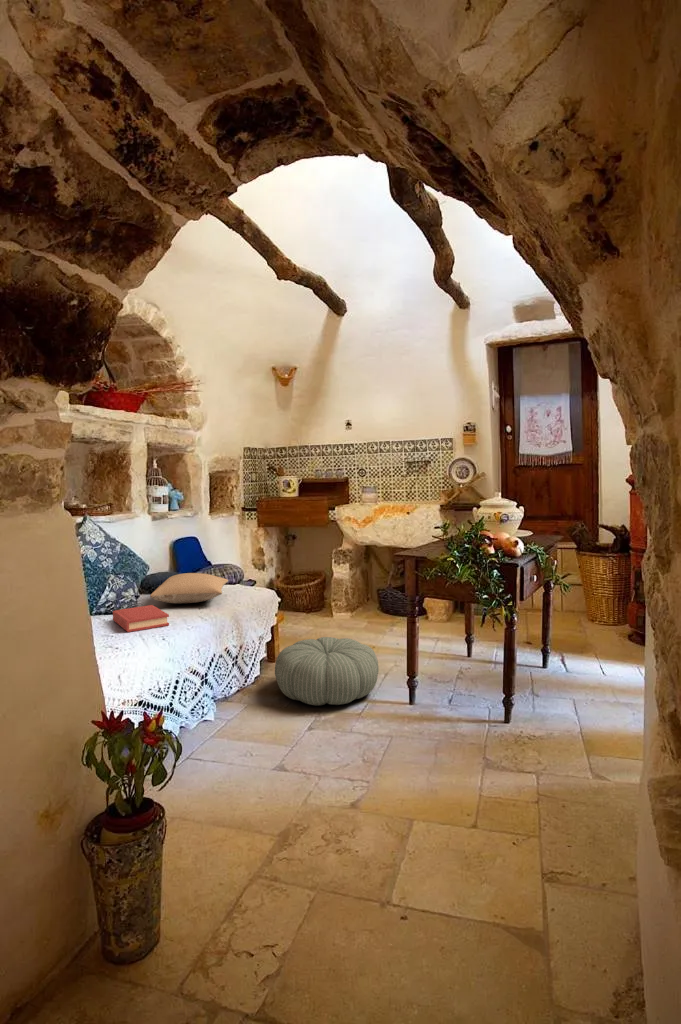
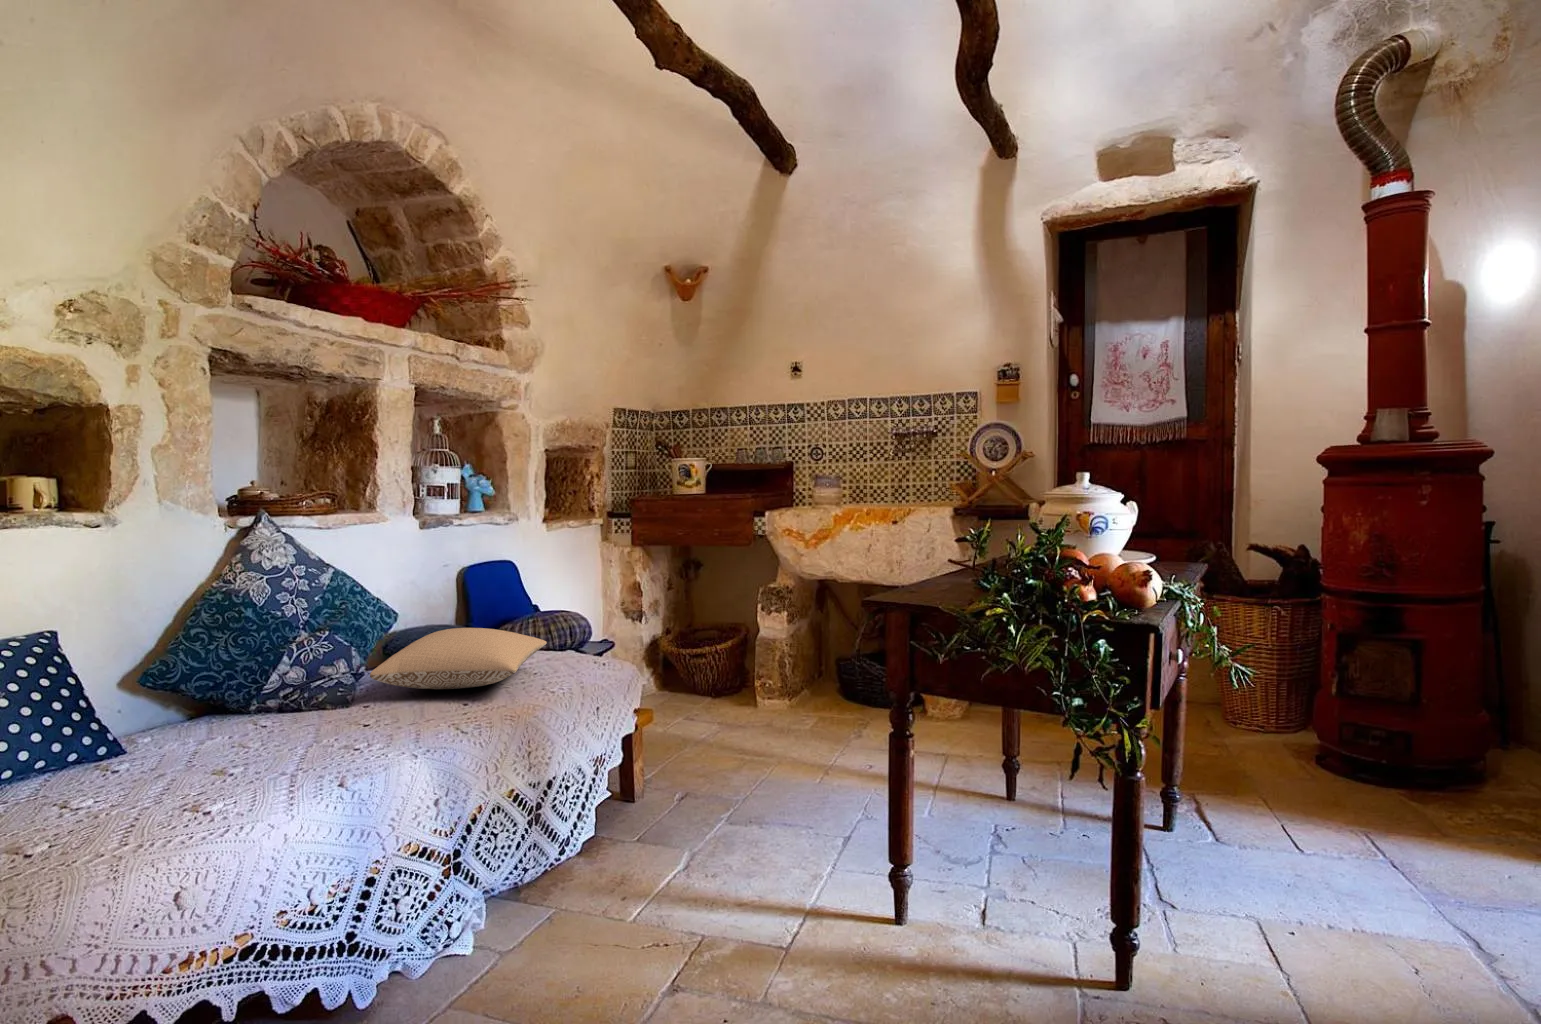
hardback book: present [113,605,169,632] -> none [273,695,379,761]
pouf: present [275,637,379,706] -> none [618,762,832,923]

